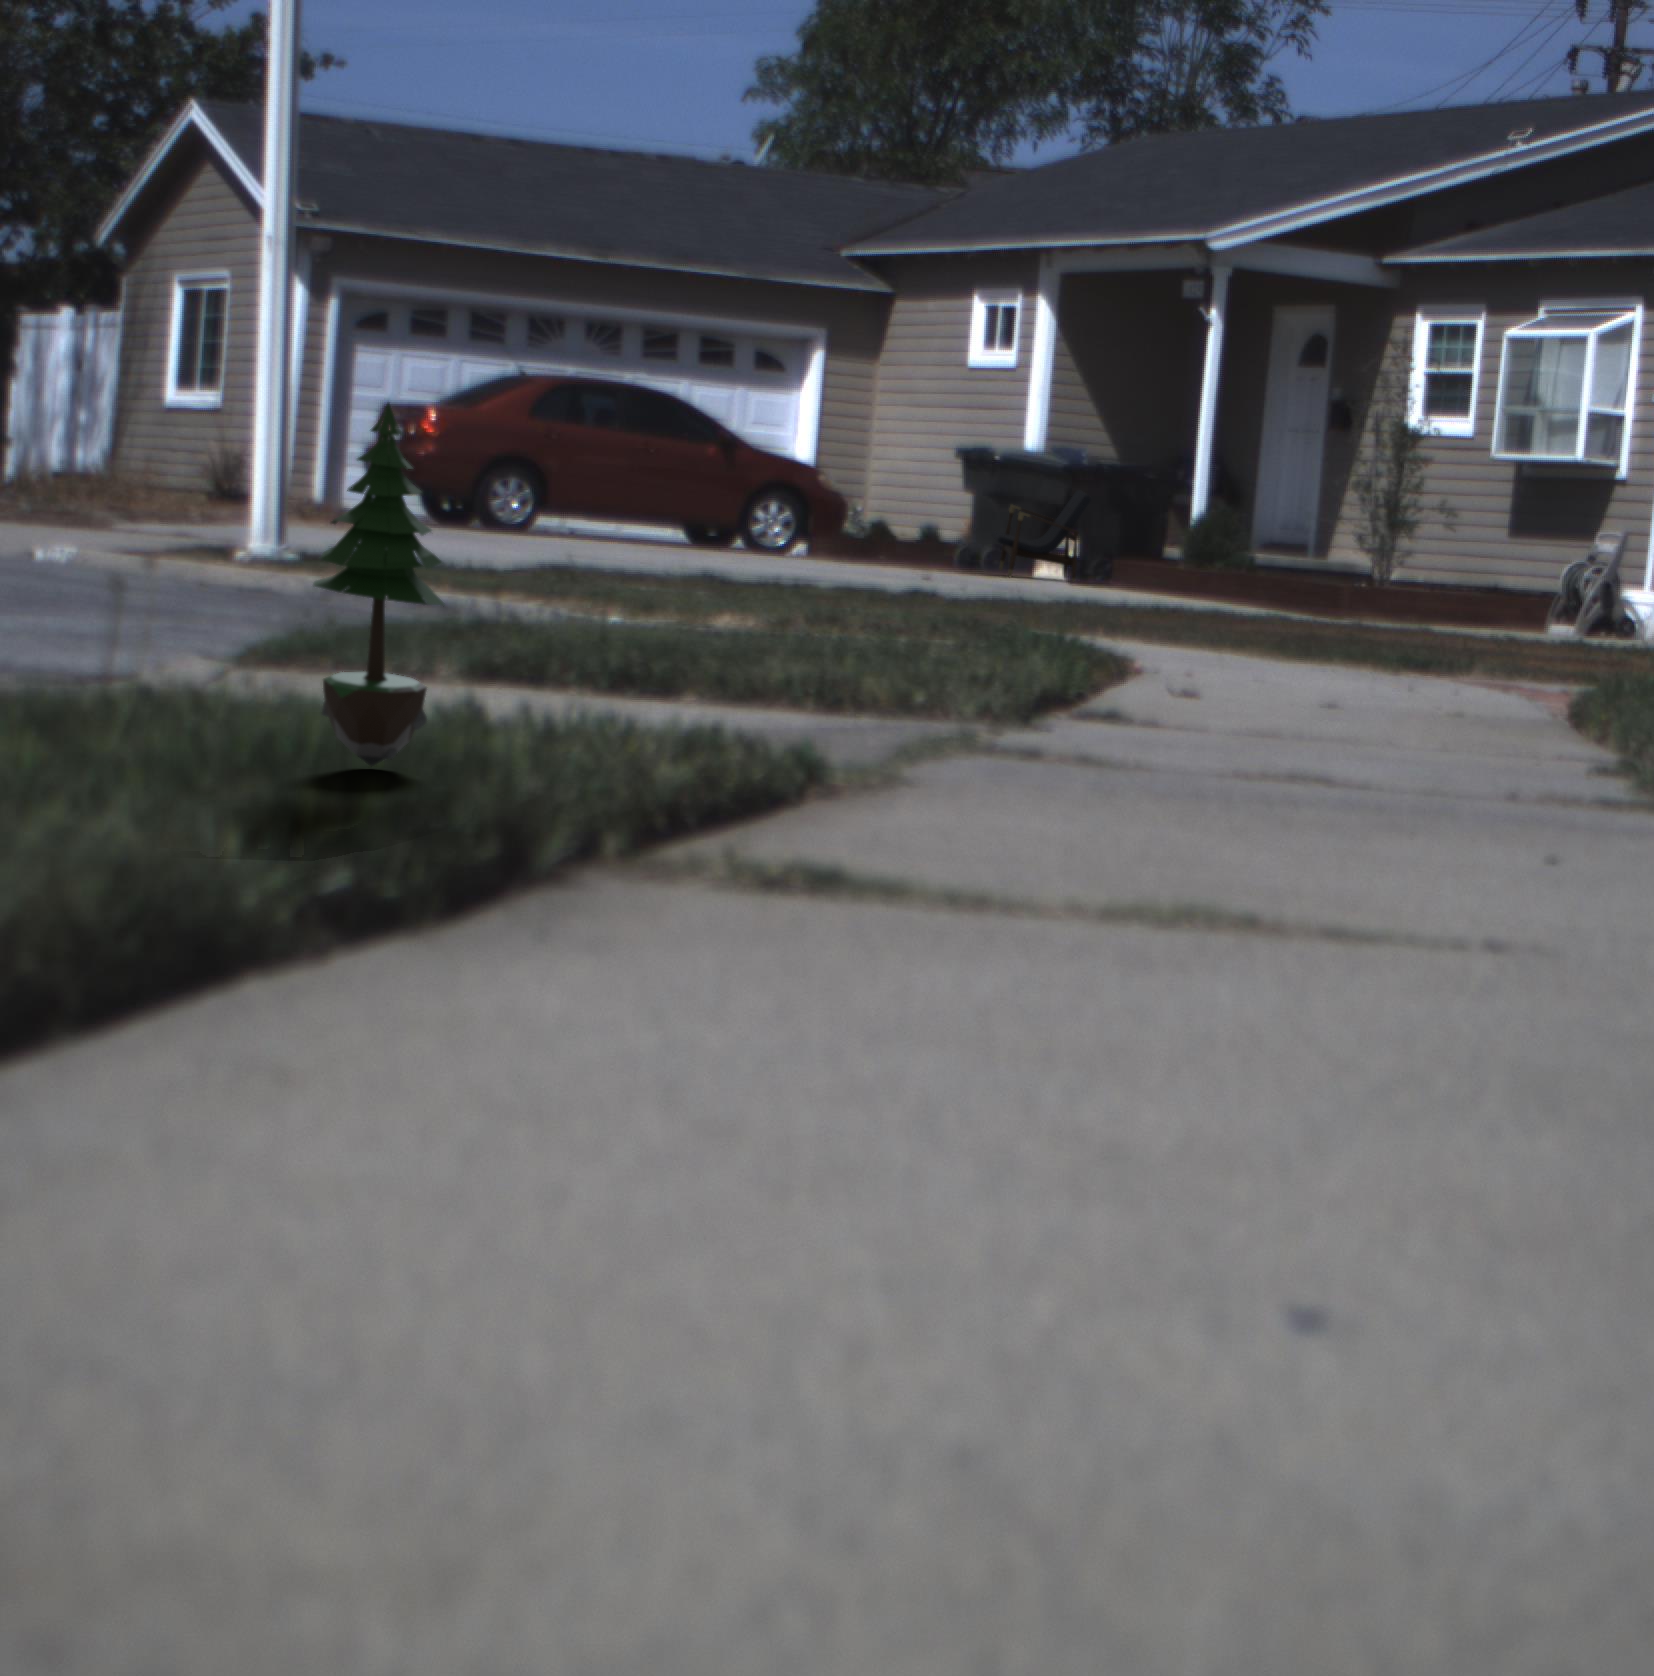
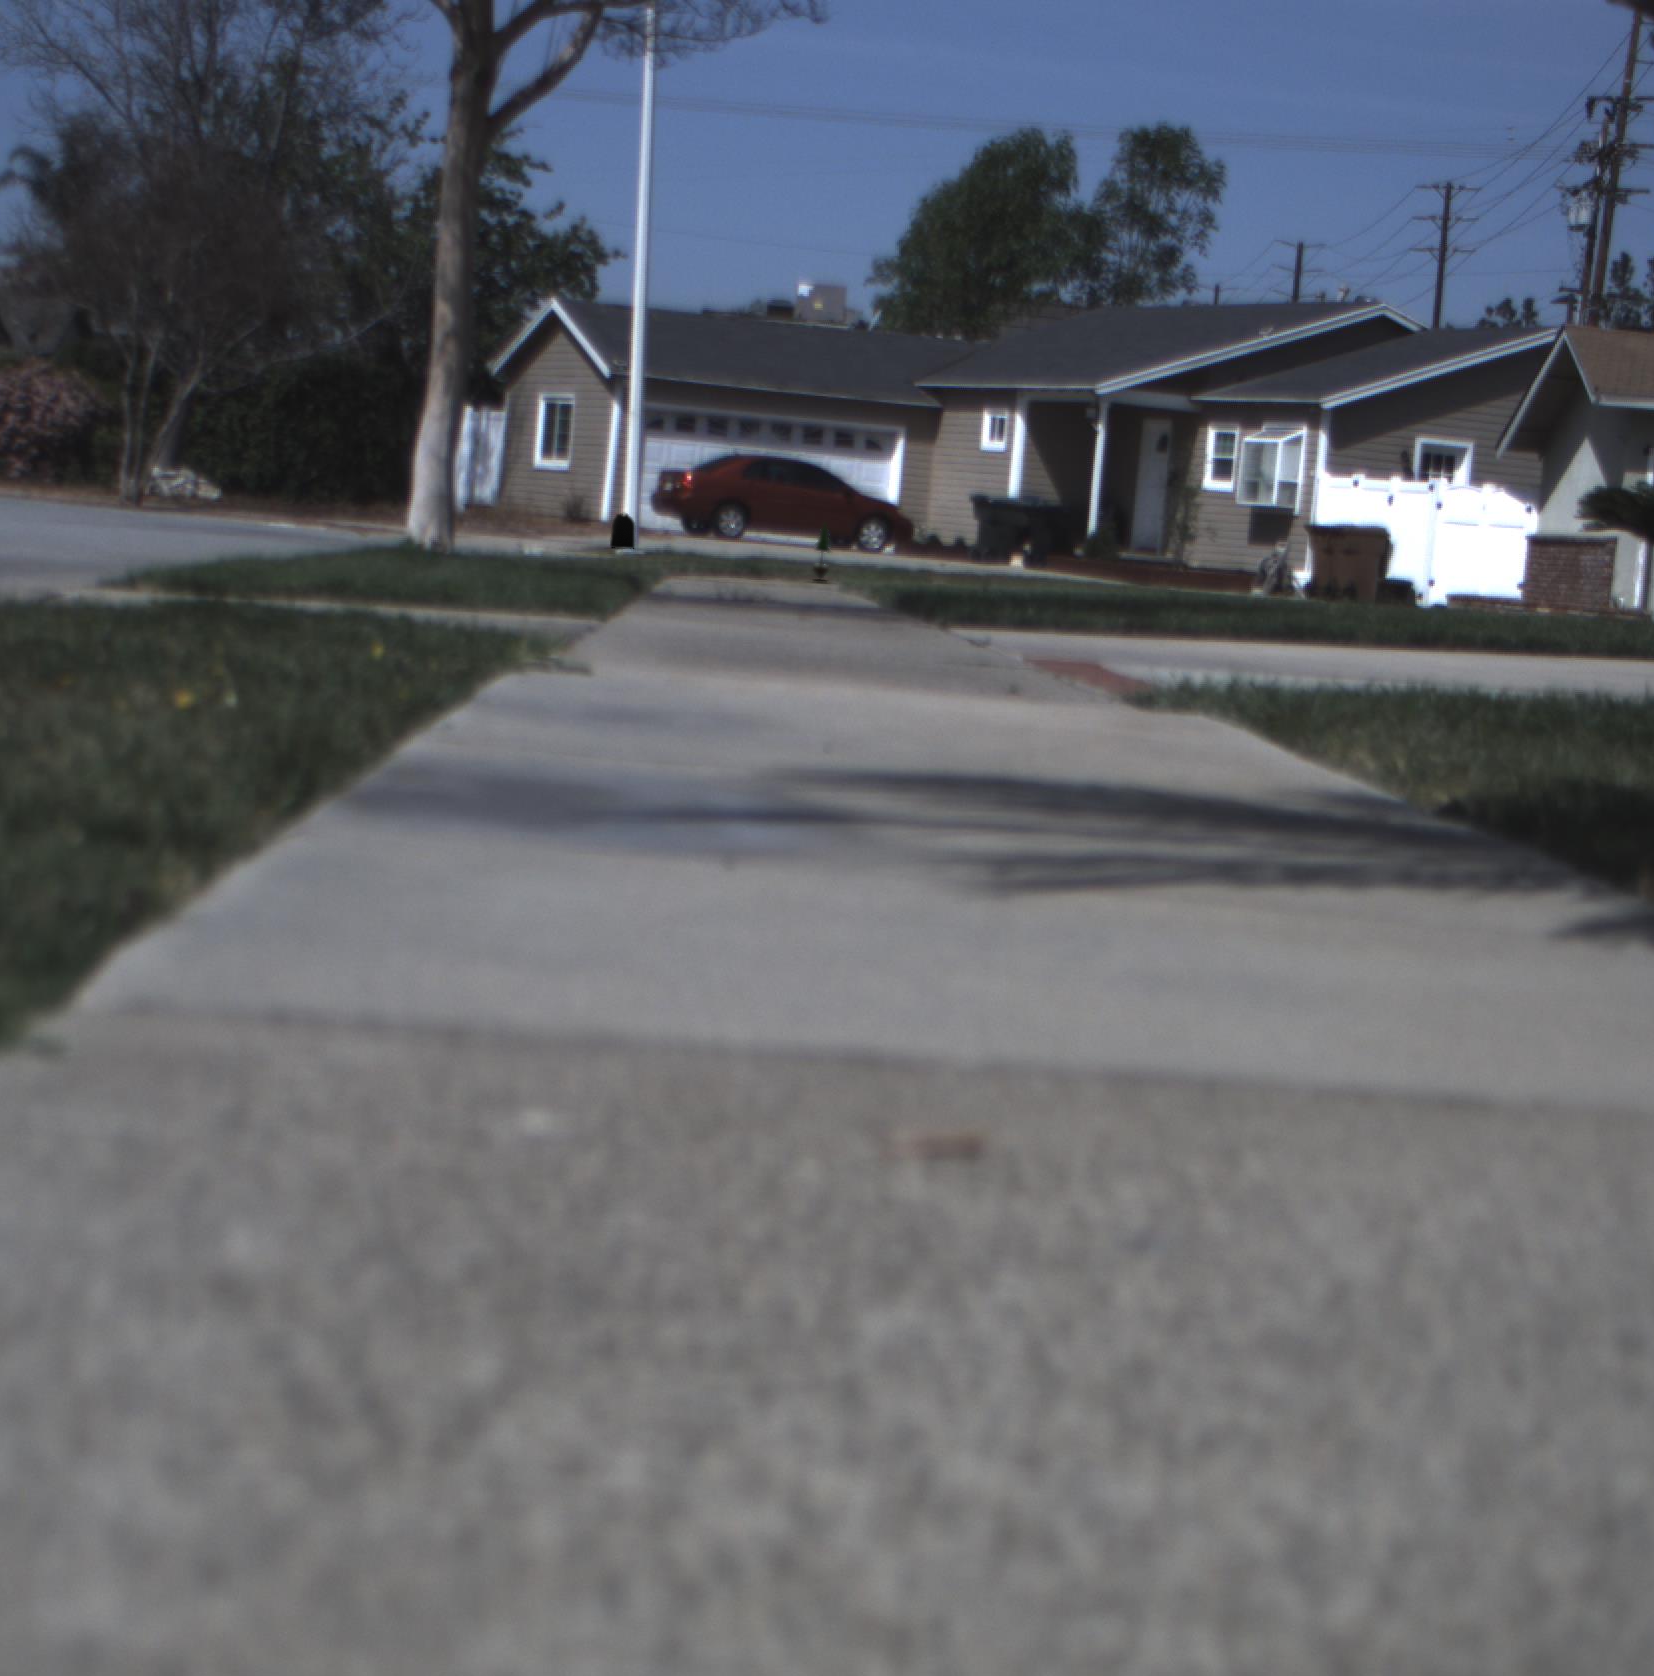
backpack: none [50,461,122,561] -> present [610,513,635,549]
lounge chair: present [992,490,1091,582] -> none [982,519,1031,567]

